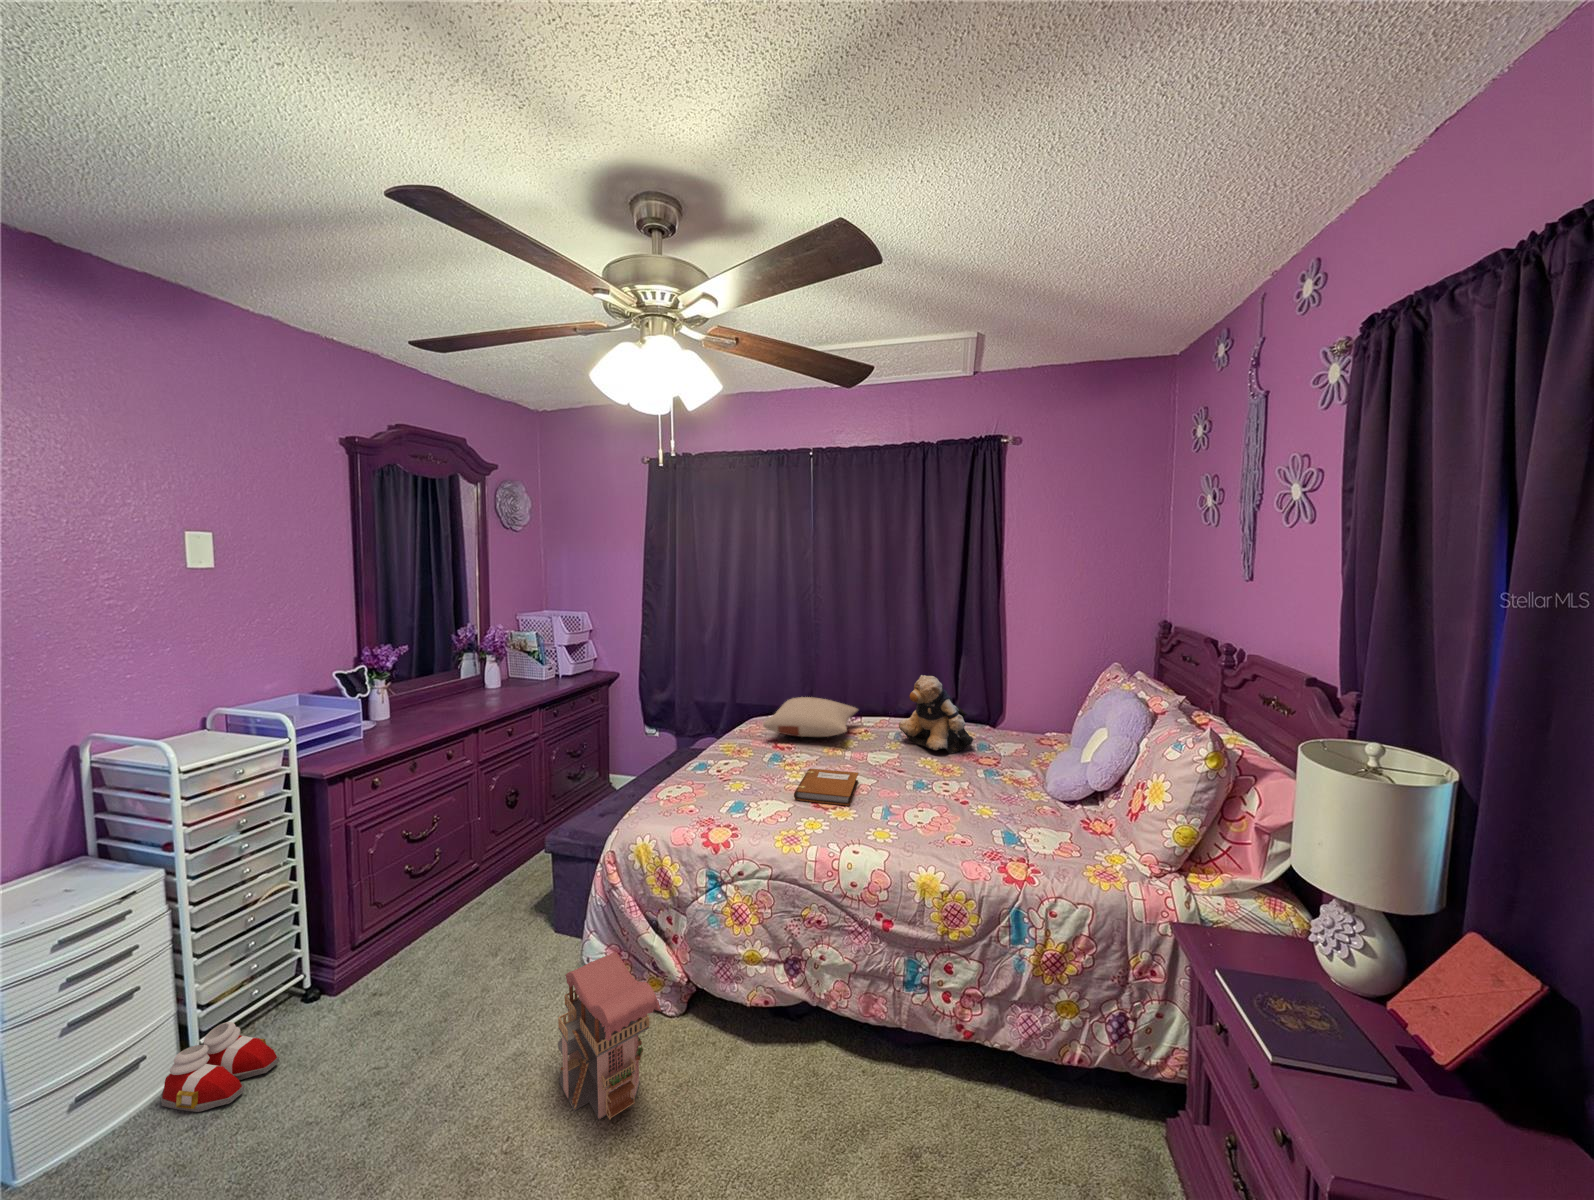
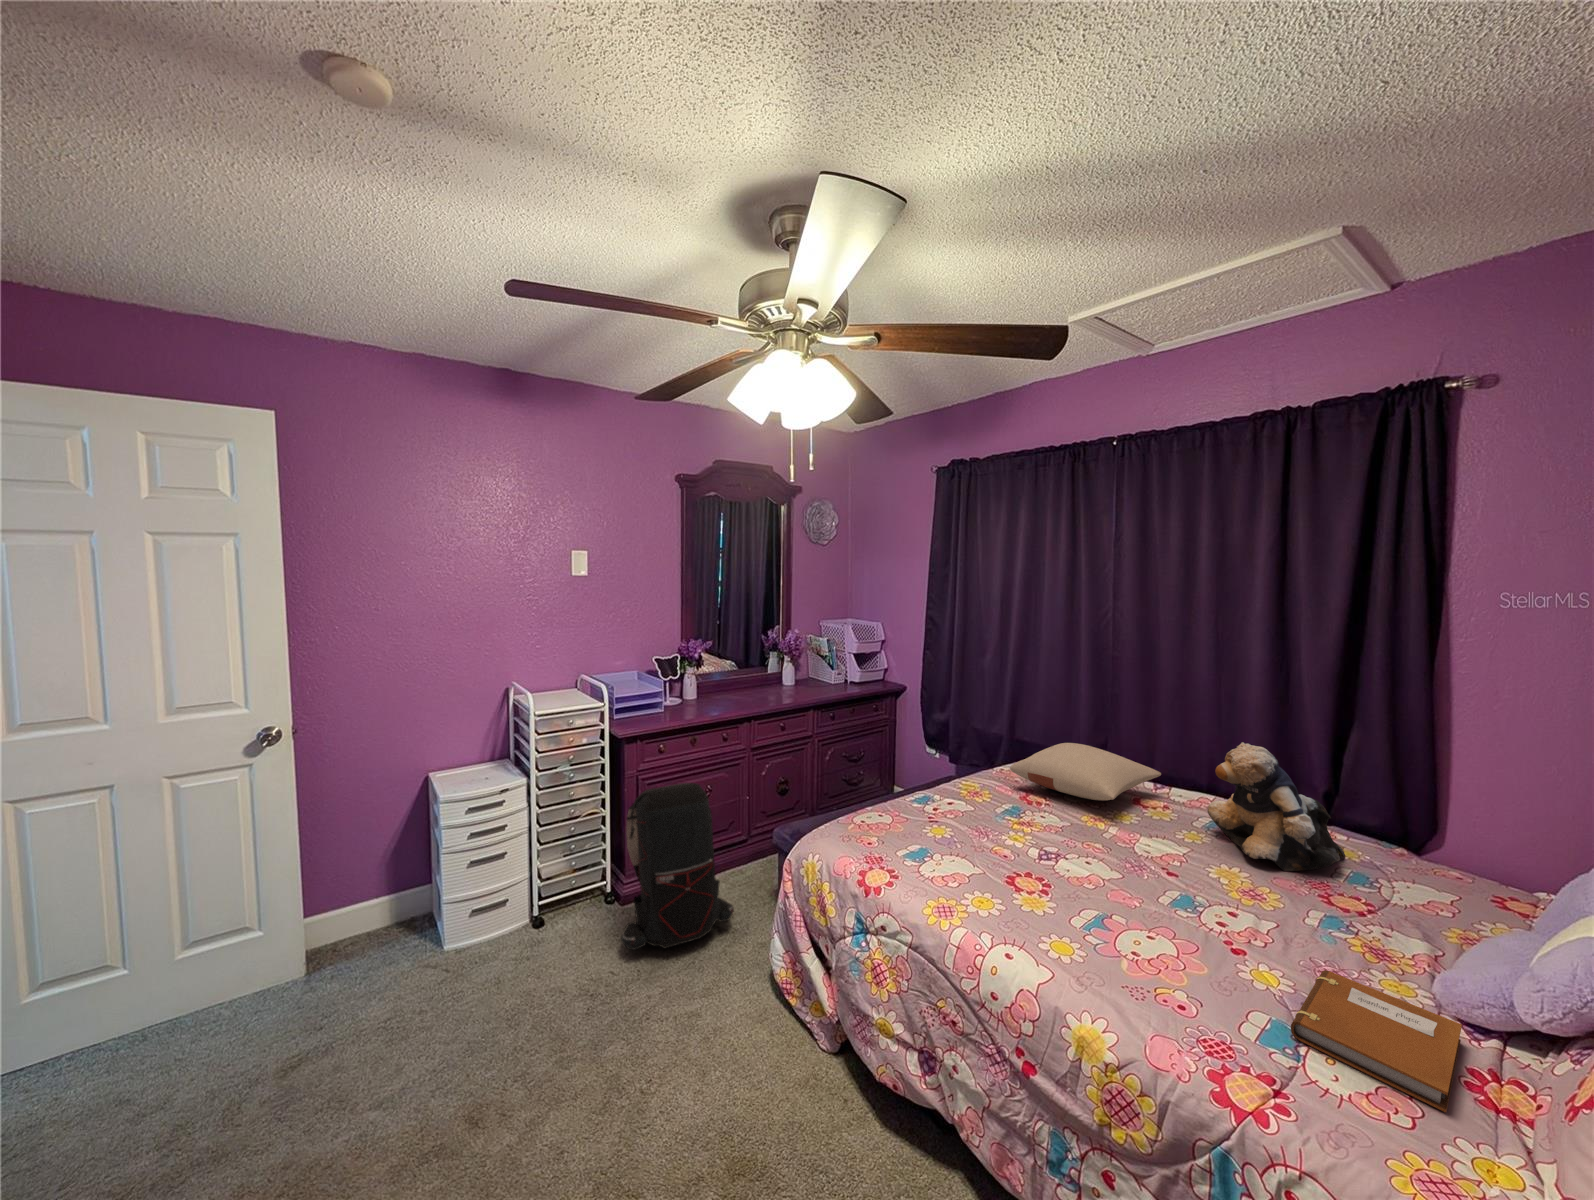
notebook: present [794,769,858,806] -> present [1291,970,1462,1113]
backpack: none [341,809,510,1033] -> present [621,783,734,950]
toy house: present [558,952,661,1120] -> none [700,958,769,1116]
slippers: present [161,1022,279,1112] -> none [514,897,572,954]

